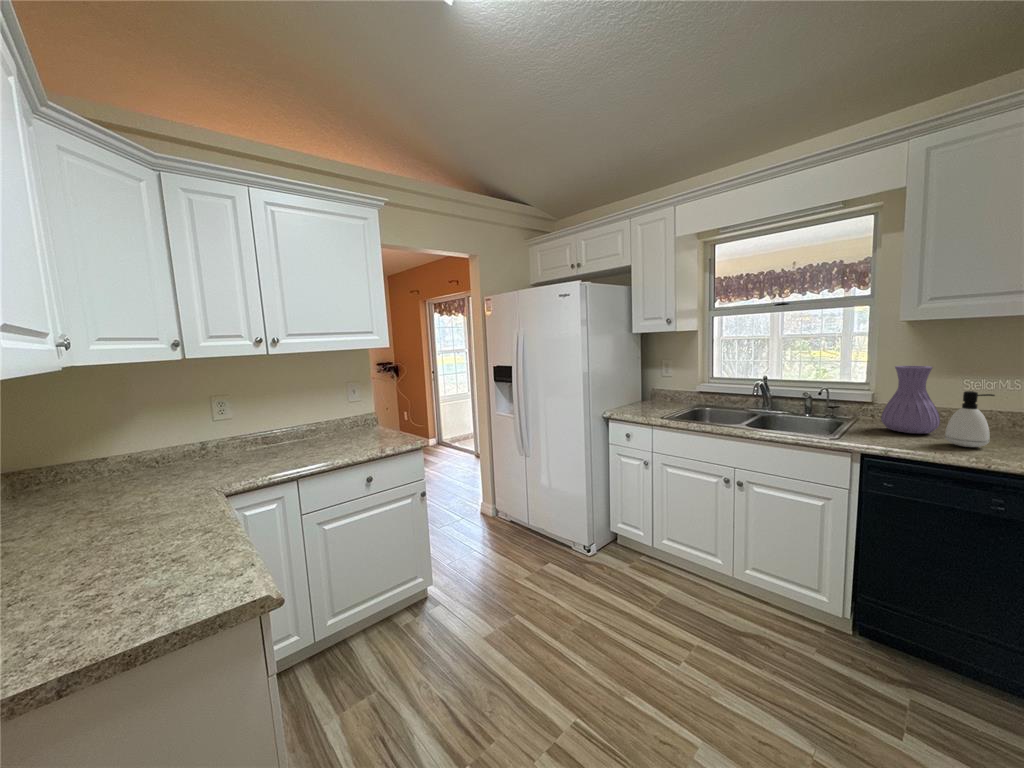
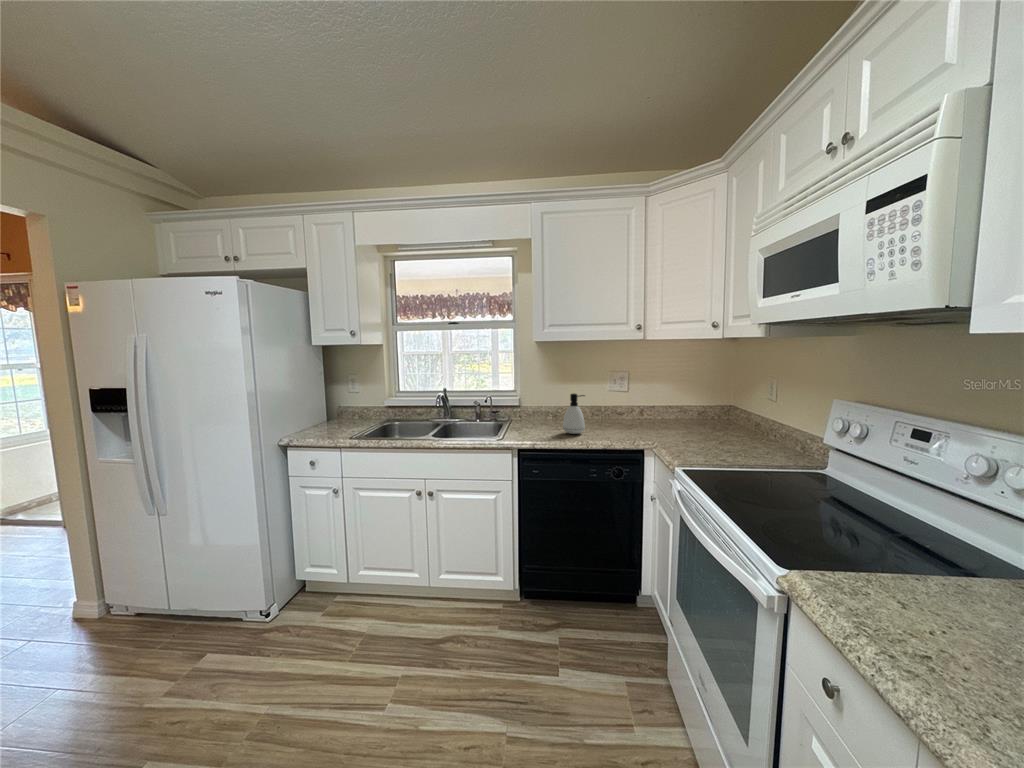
vase: present [881,366,940,434] -> none [526,376,558,428]

